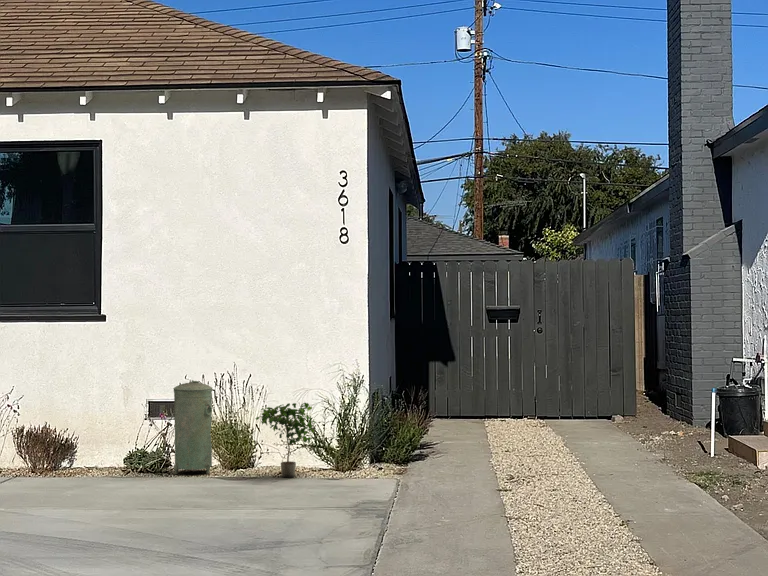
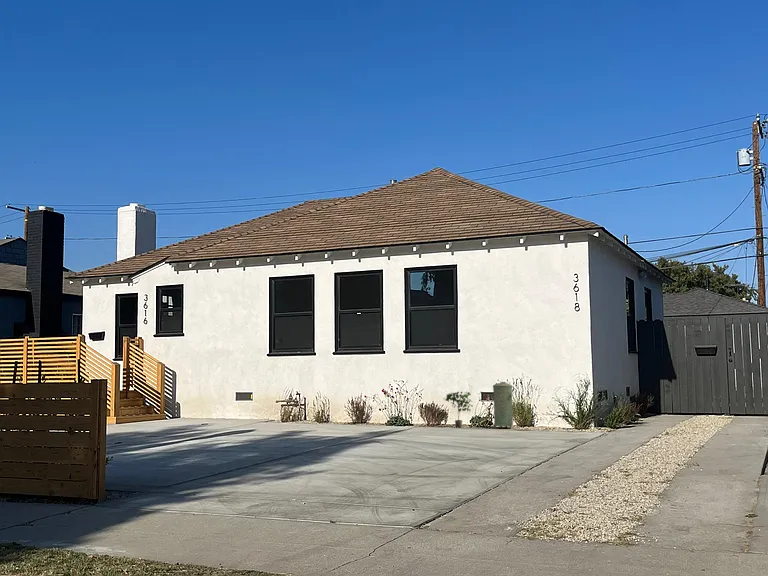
potted plant: present [256,403,316,478] -> present [445,392,473,427]

